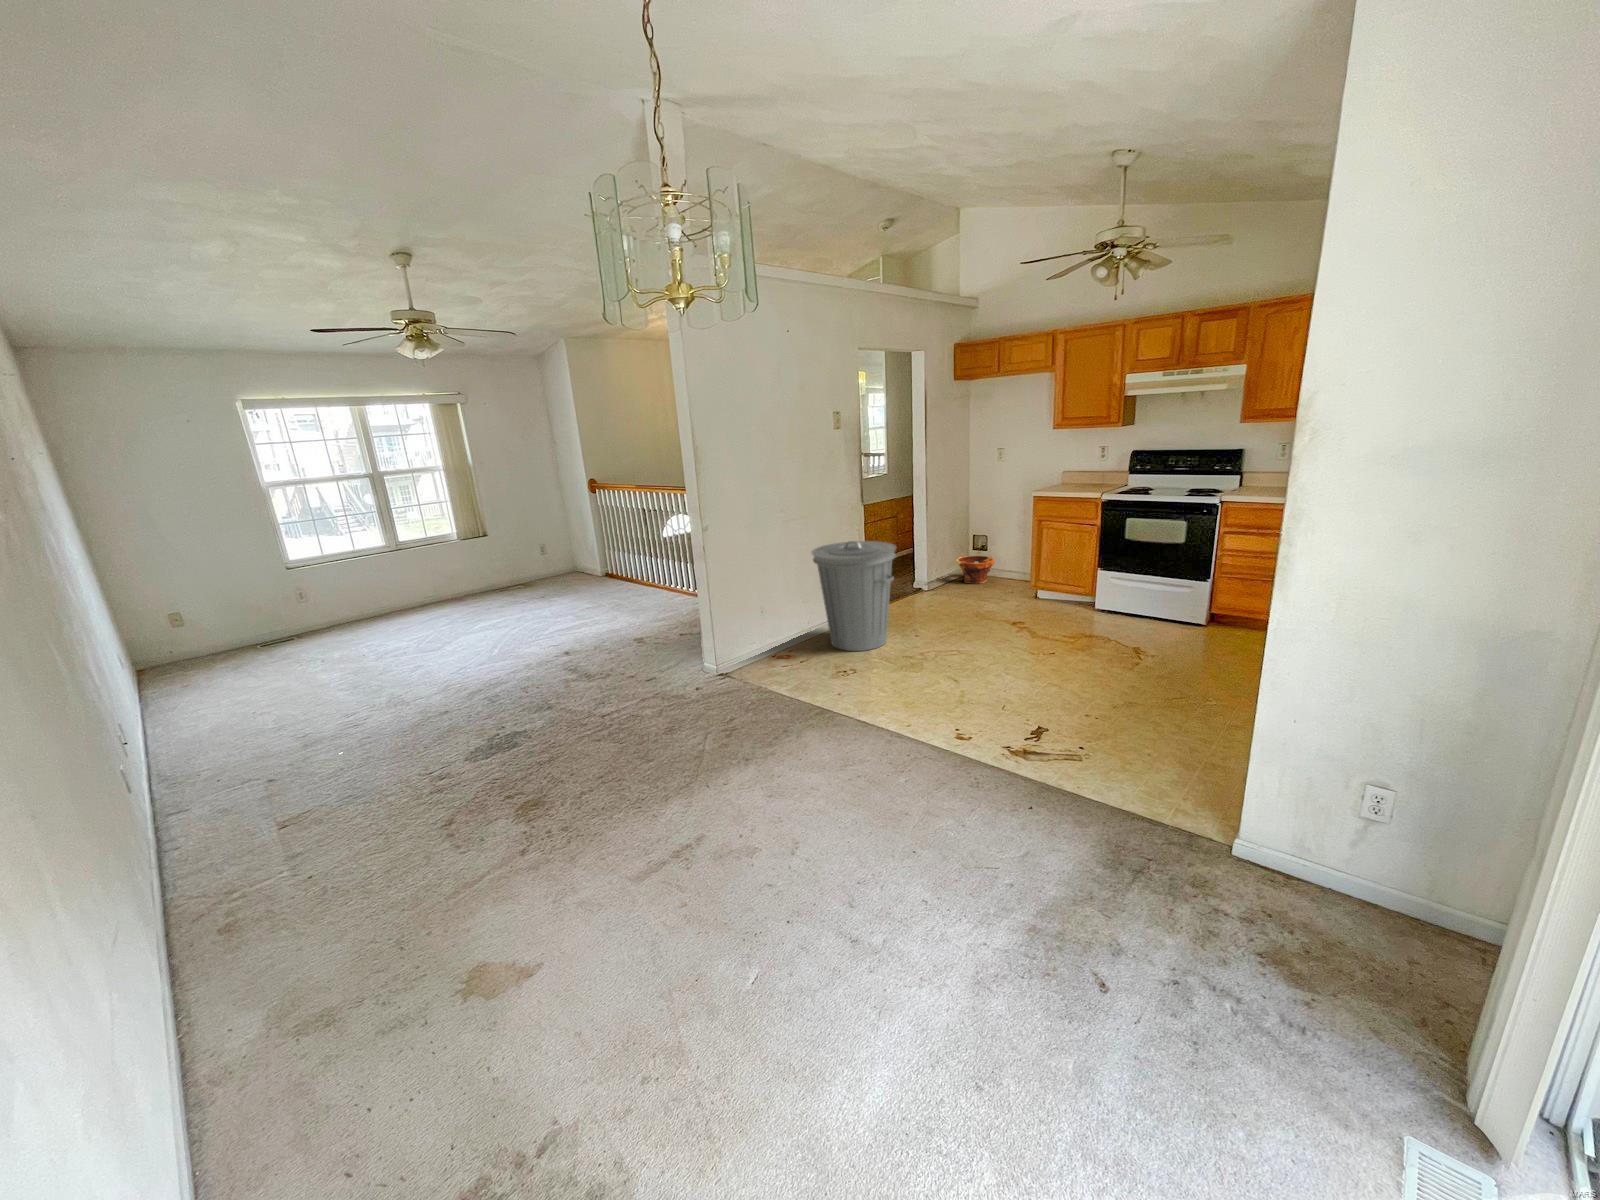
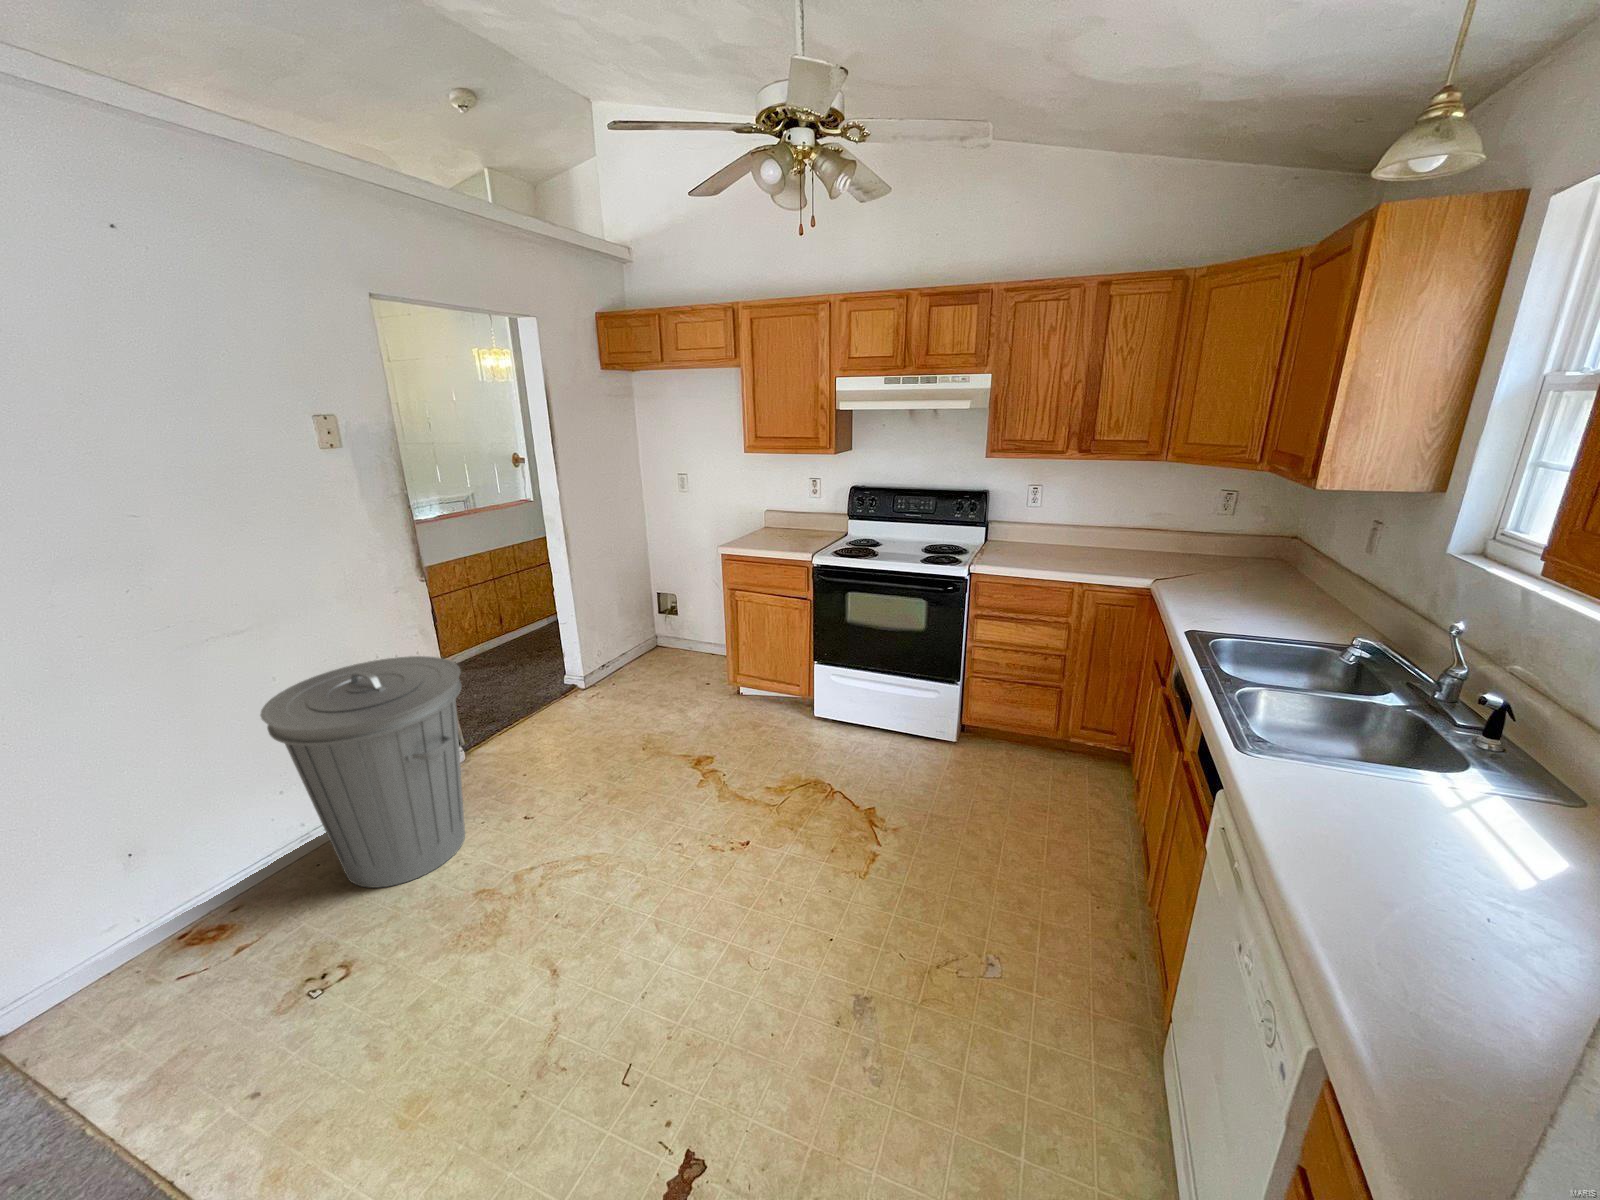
planter: present [956,556,994,583] -> none [628,625,683,670]

